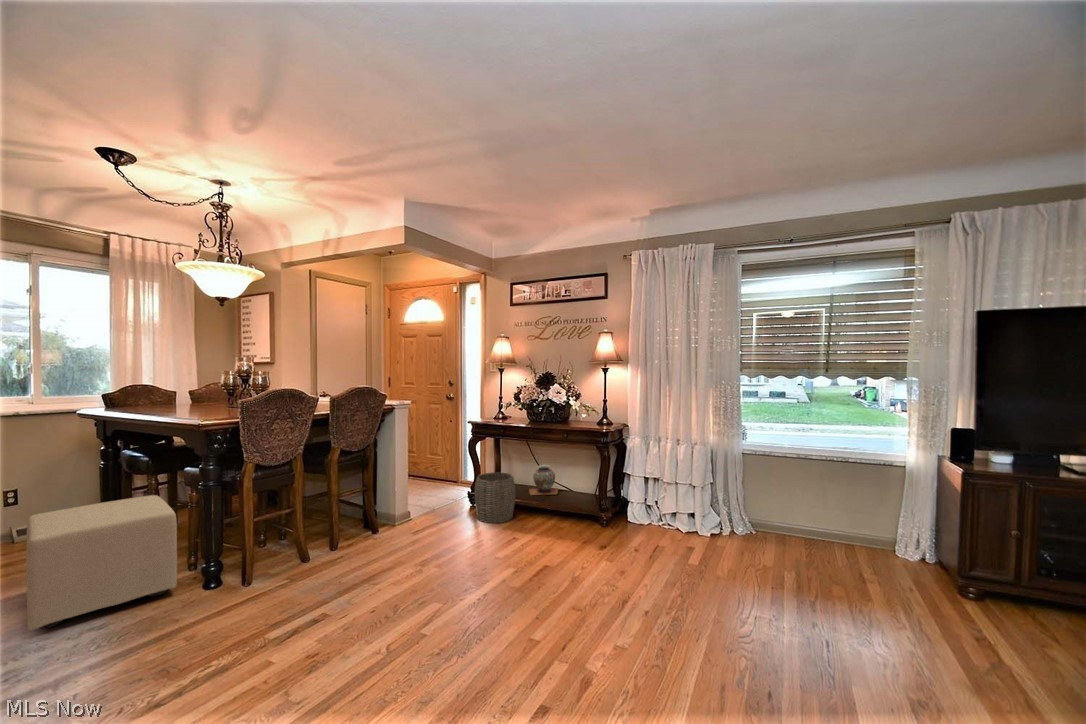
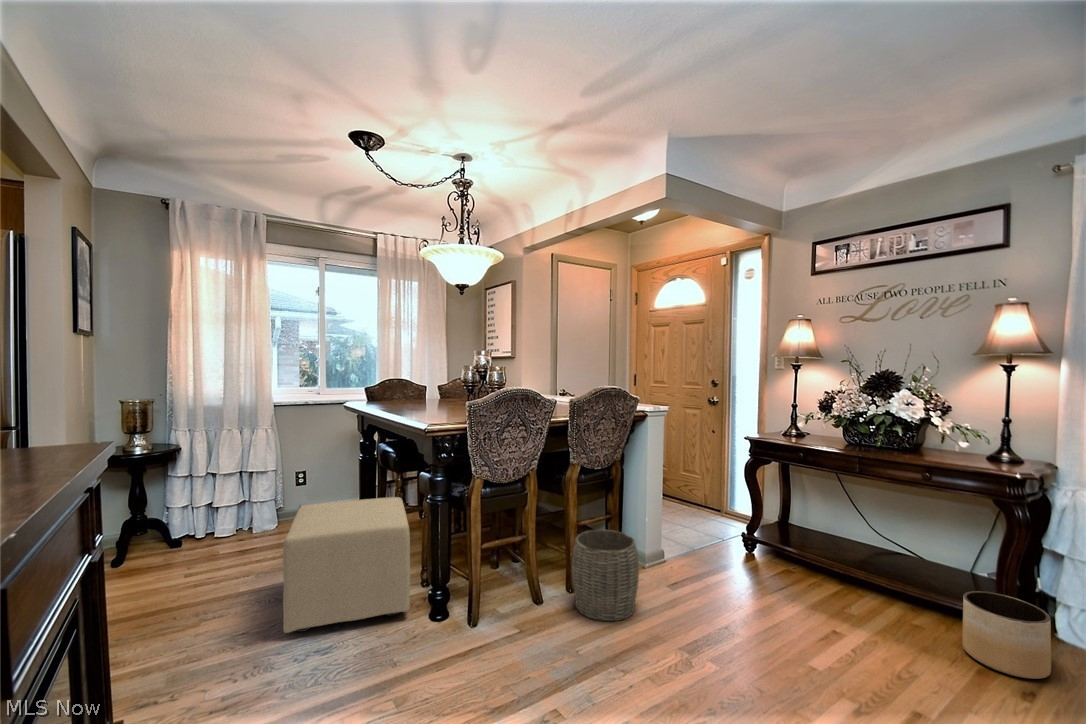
decorative vase: present [529,465,558,495] -> none [845,517,902,569]
woven basket: present [475,472,515,523] -> present [572,530,639,621]
planter: none [578,496,613,536] -> present [962,591,1051,679]

